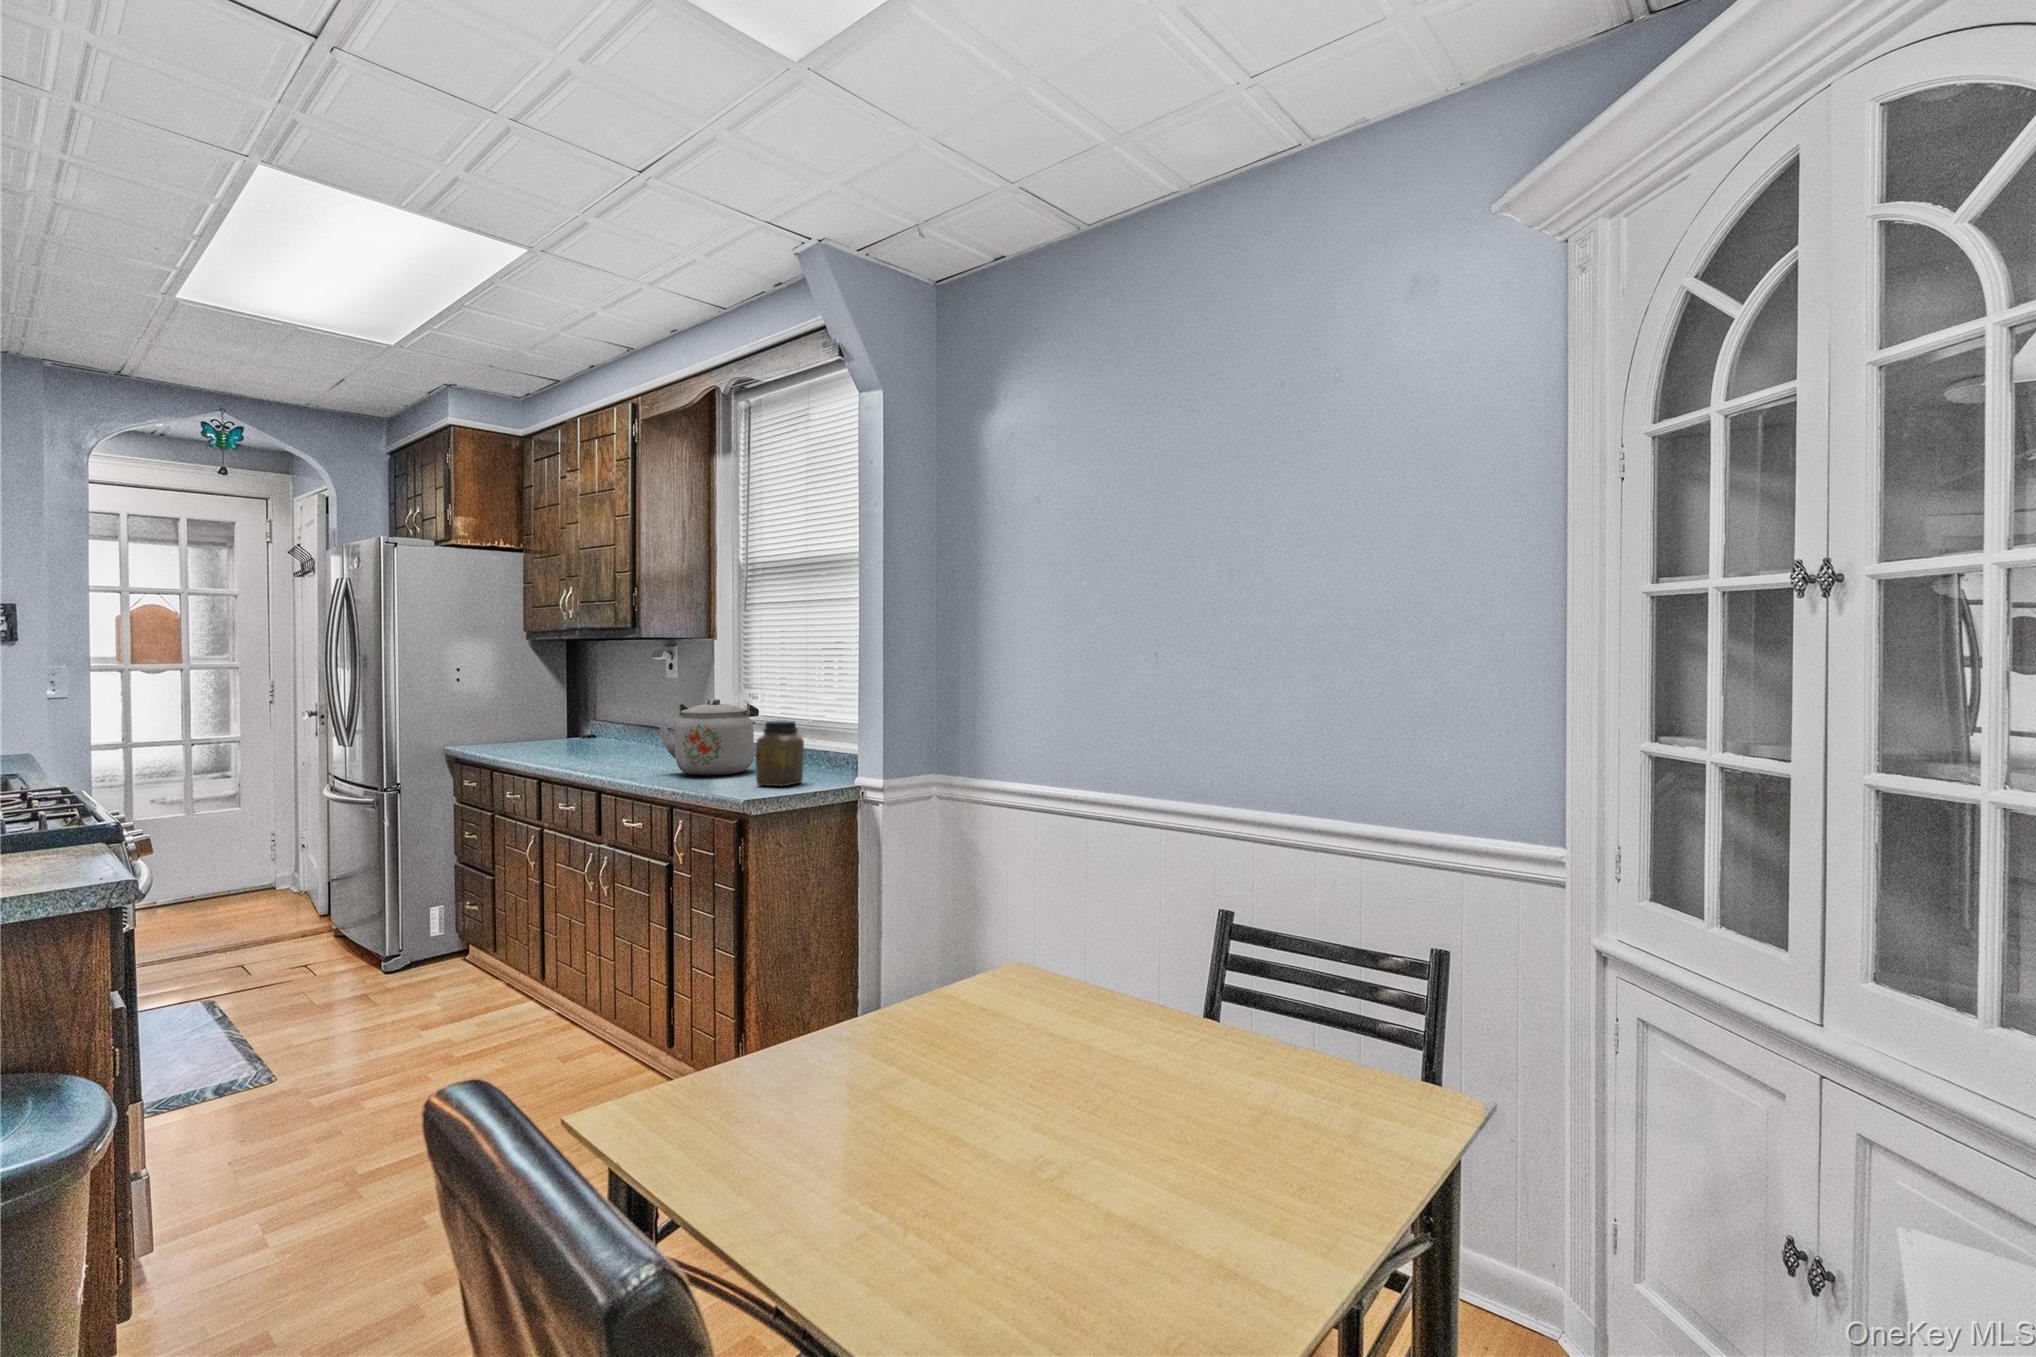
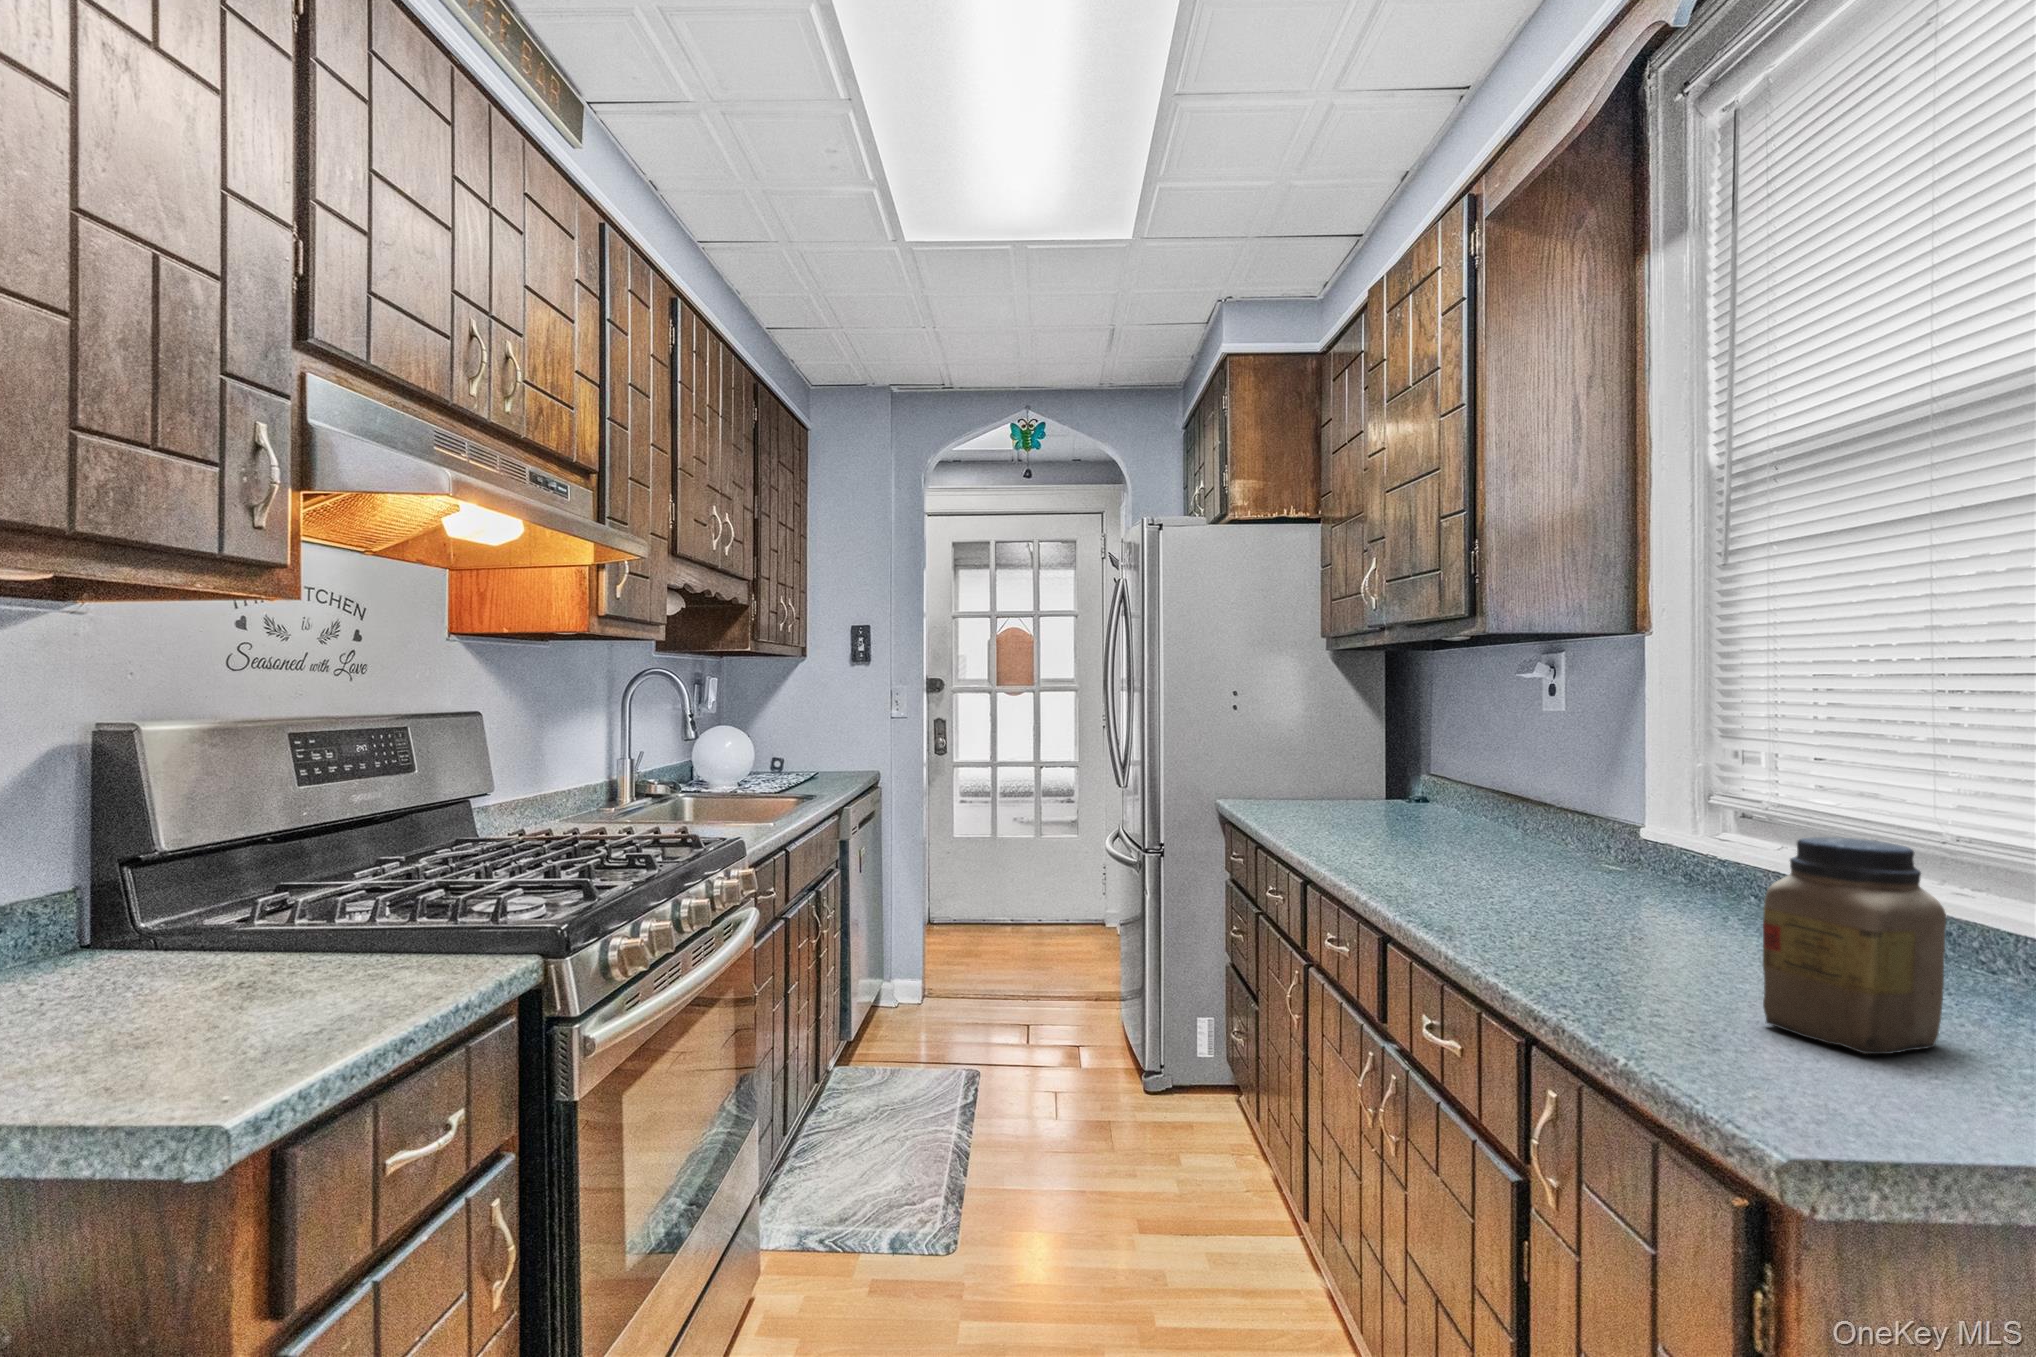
kettle: present [659,699,759,775] -> none [1499,758,1760,949]

